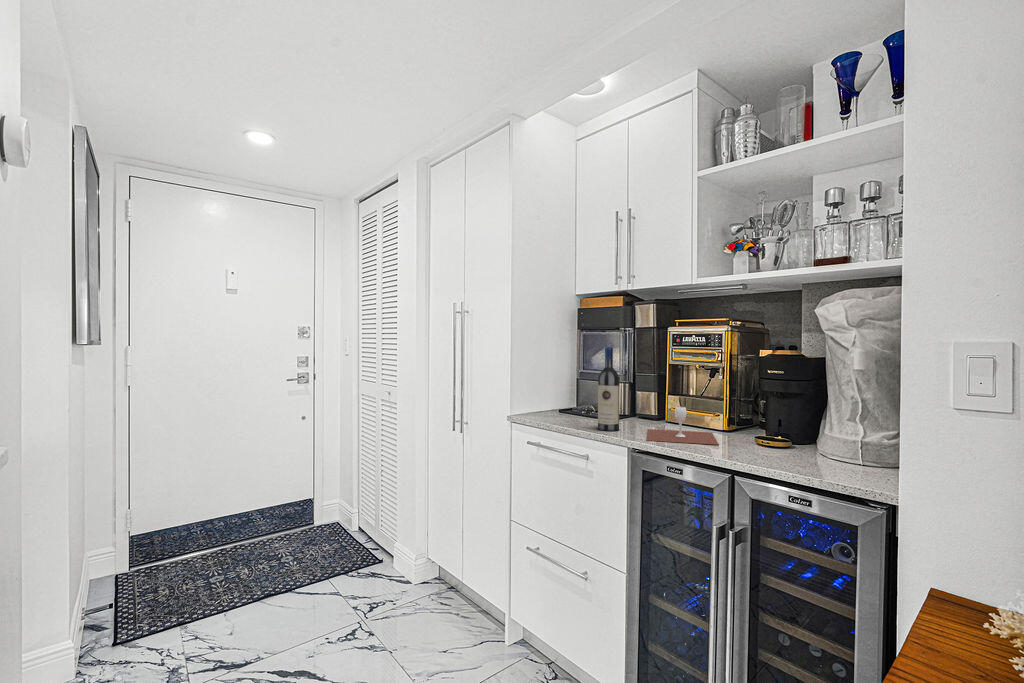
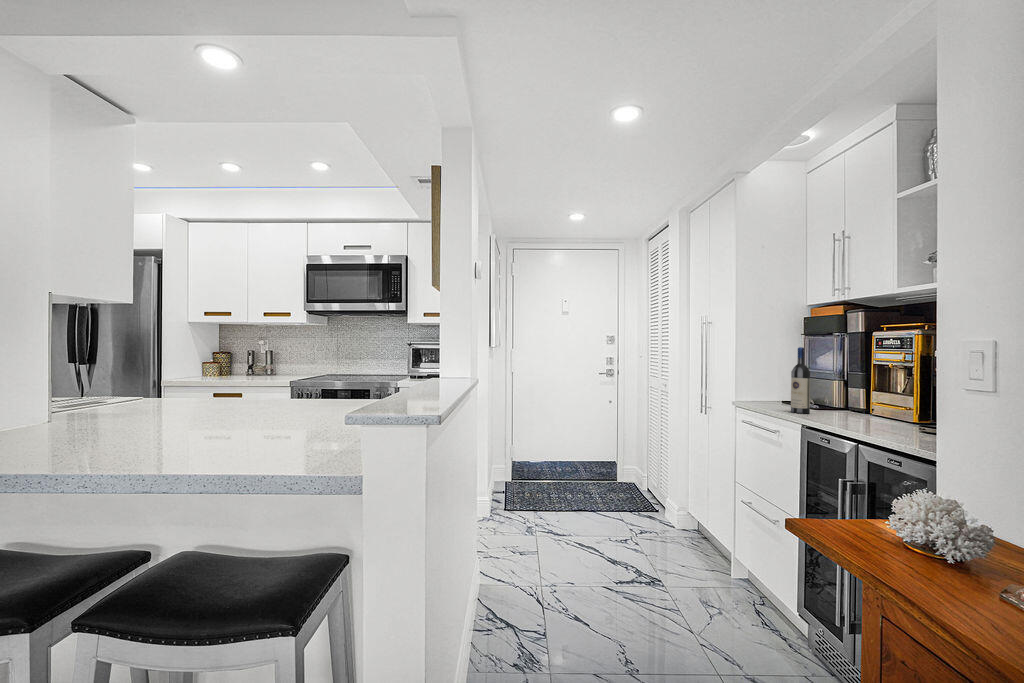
wine glass: present [646,406,719,445] -> none [815,396,896,427]

